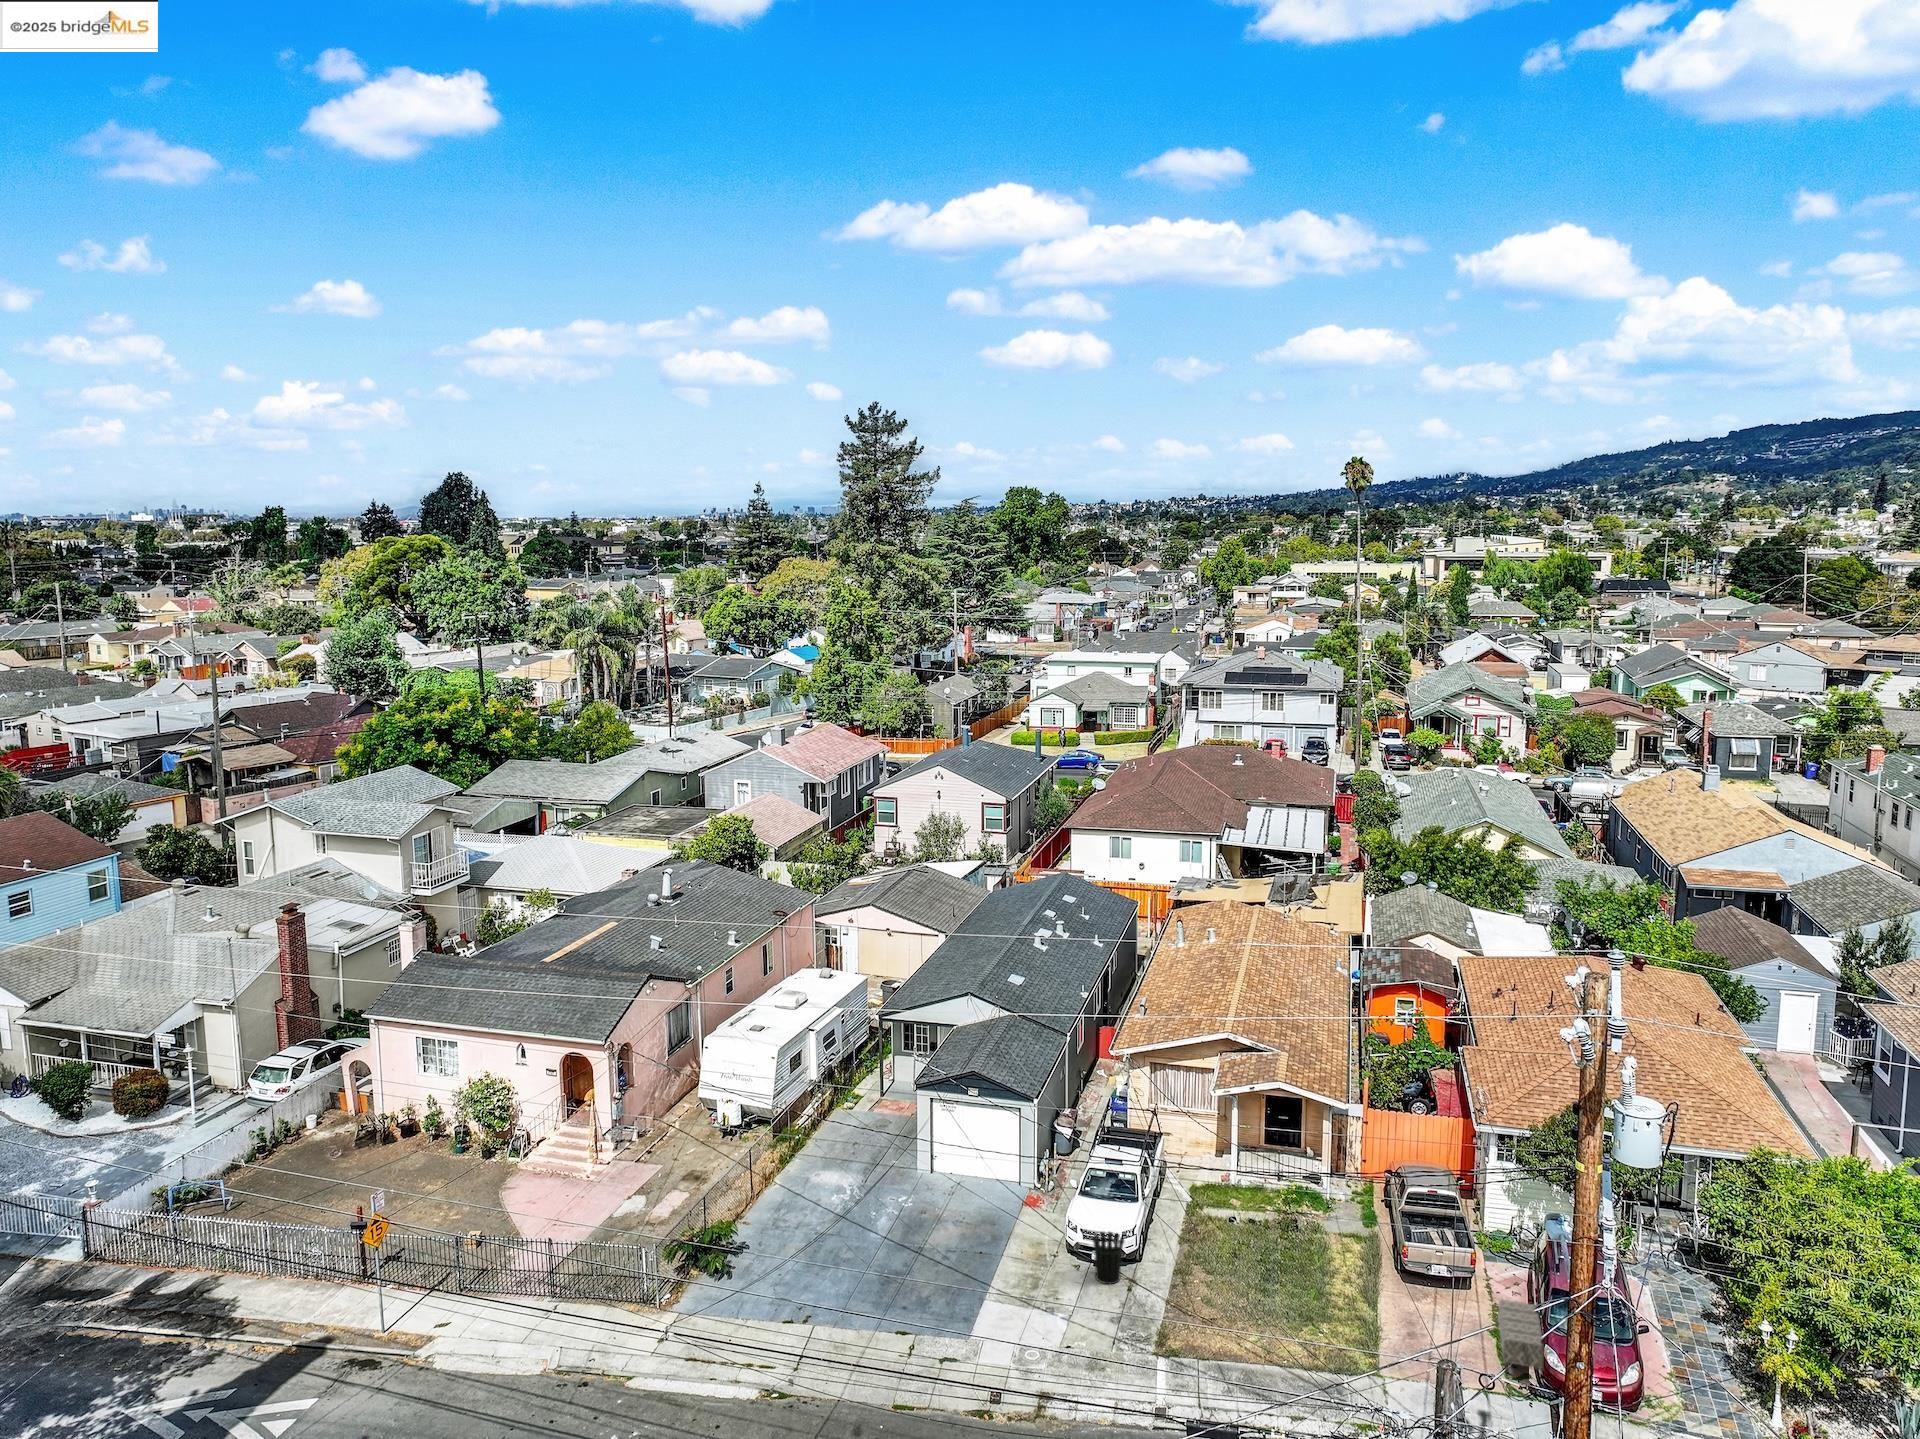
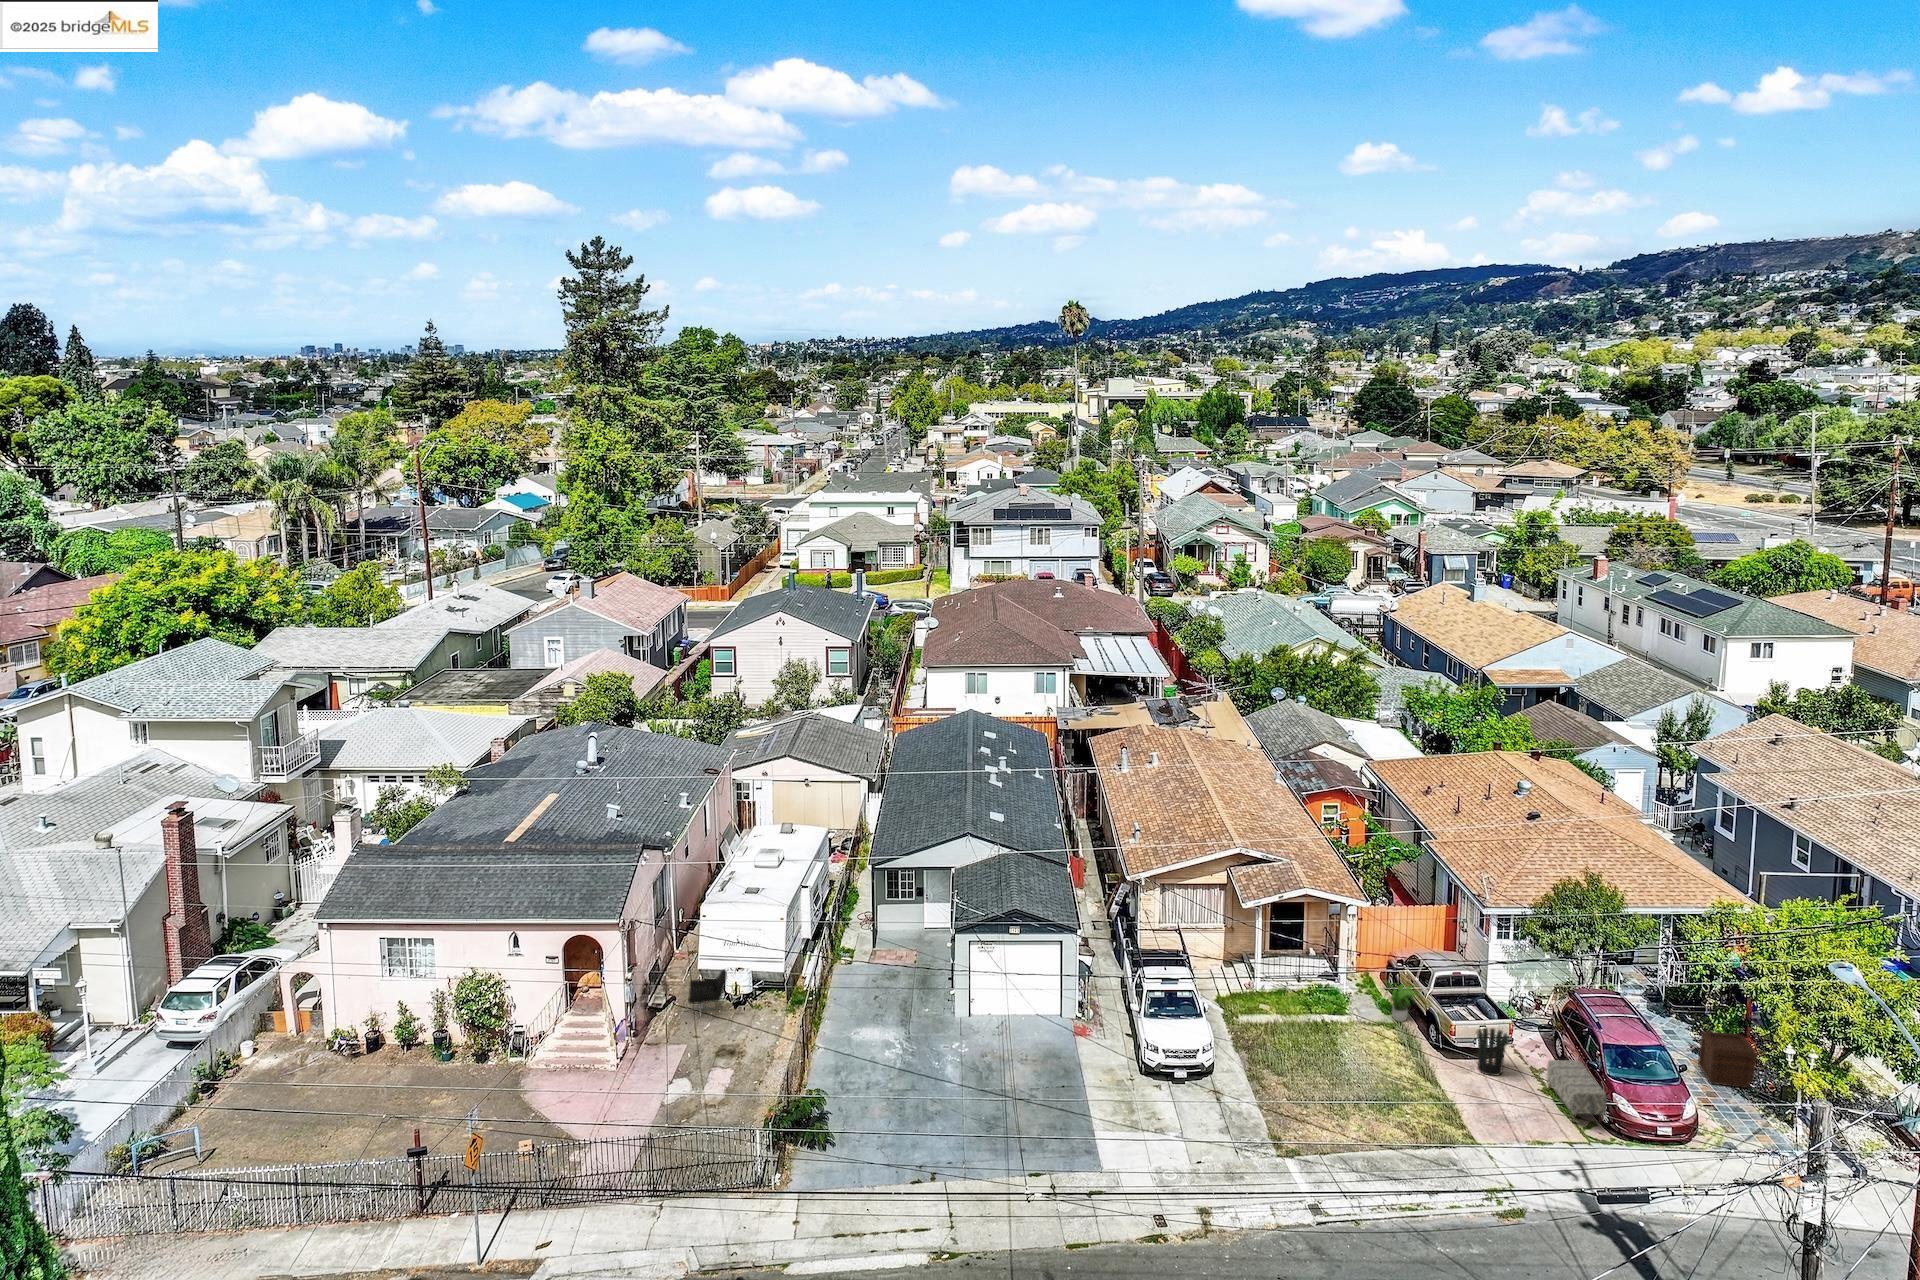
lounge chair: none [676,1099,719,1142] -> present [688,970,727,1016]
potted plant: none [1357,1190,1397,1237] -> present [1384,981,1418,1022]
waste bin: present [1092,1232,1124,1284] -> present [1477,1028,1508,1076]
wooden crate: none [1703,1293,1758,1369] -> present [1698,1031,1756,1088]

